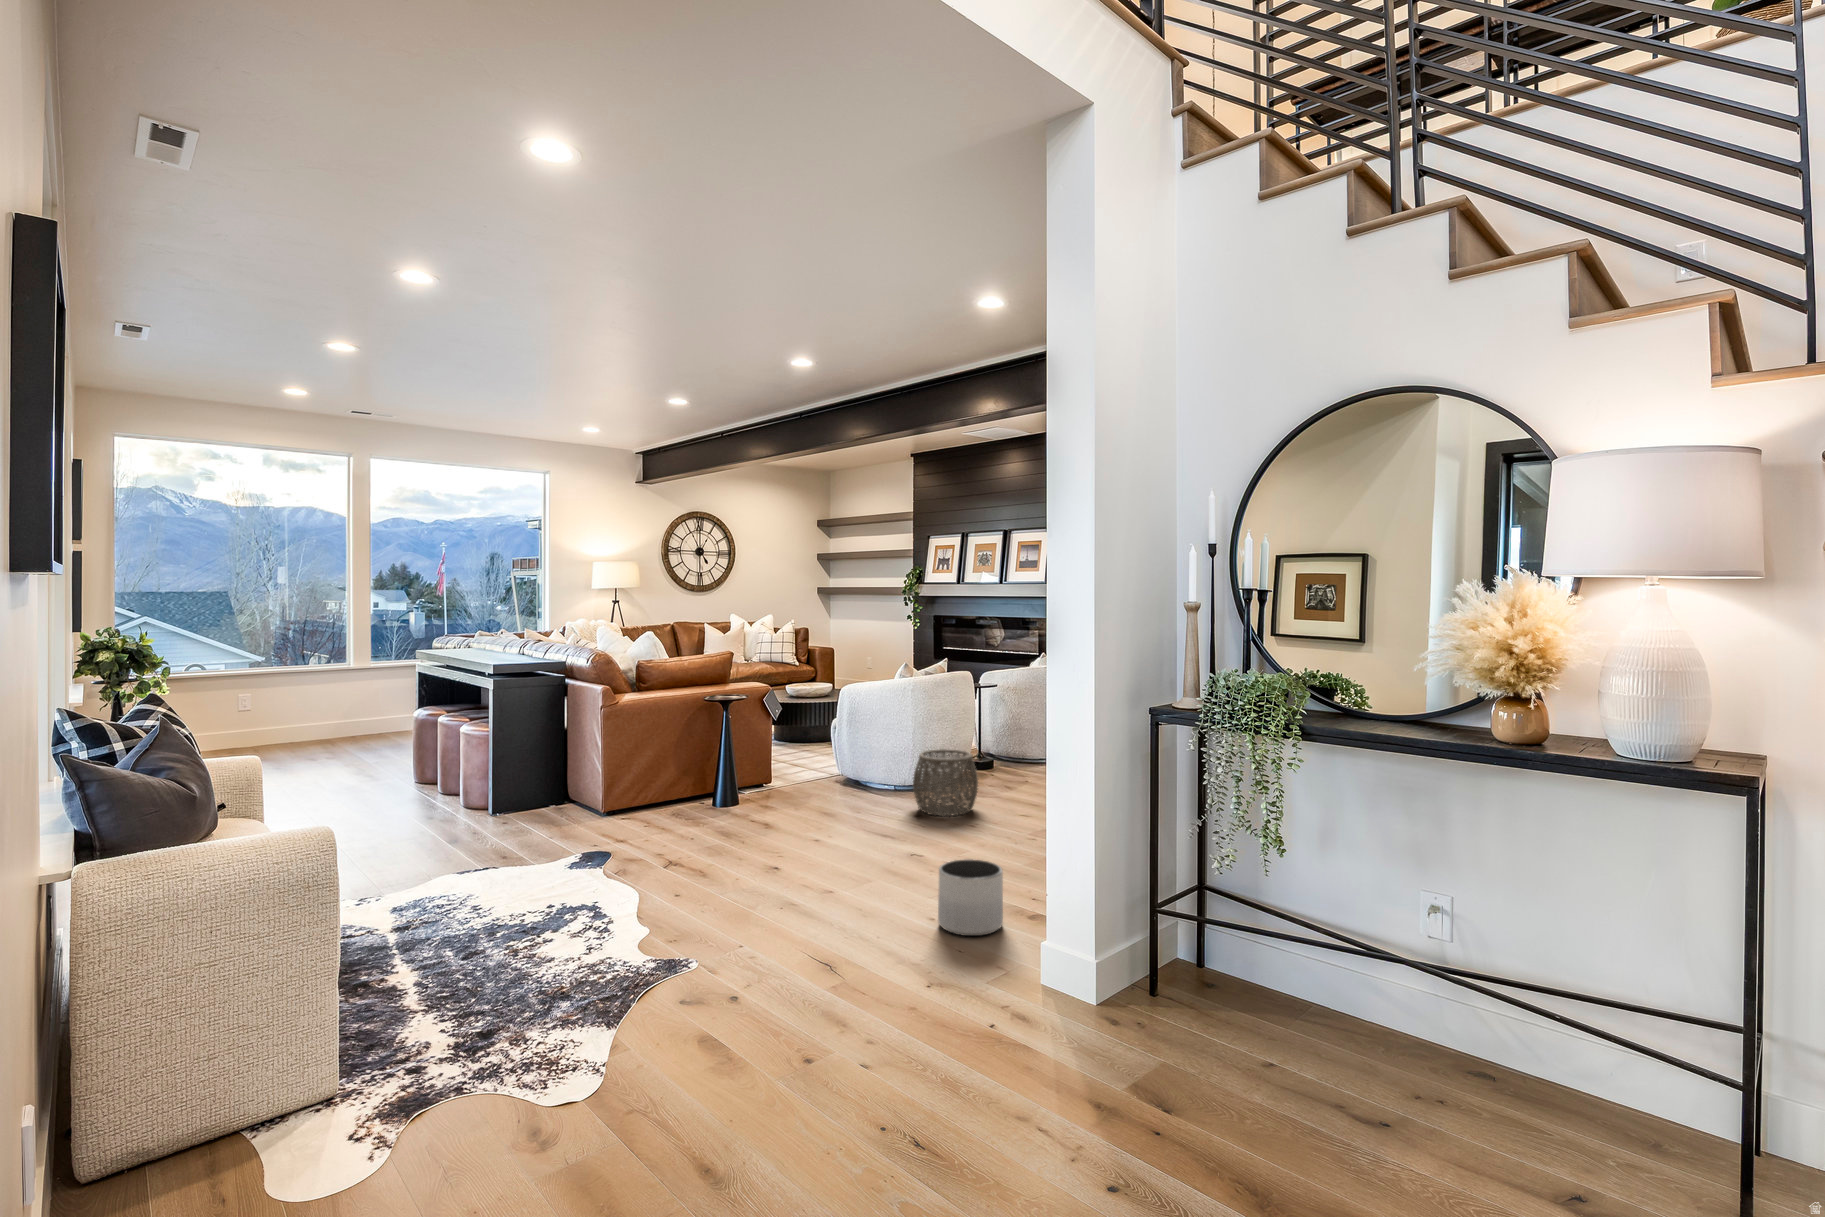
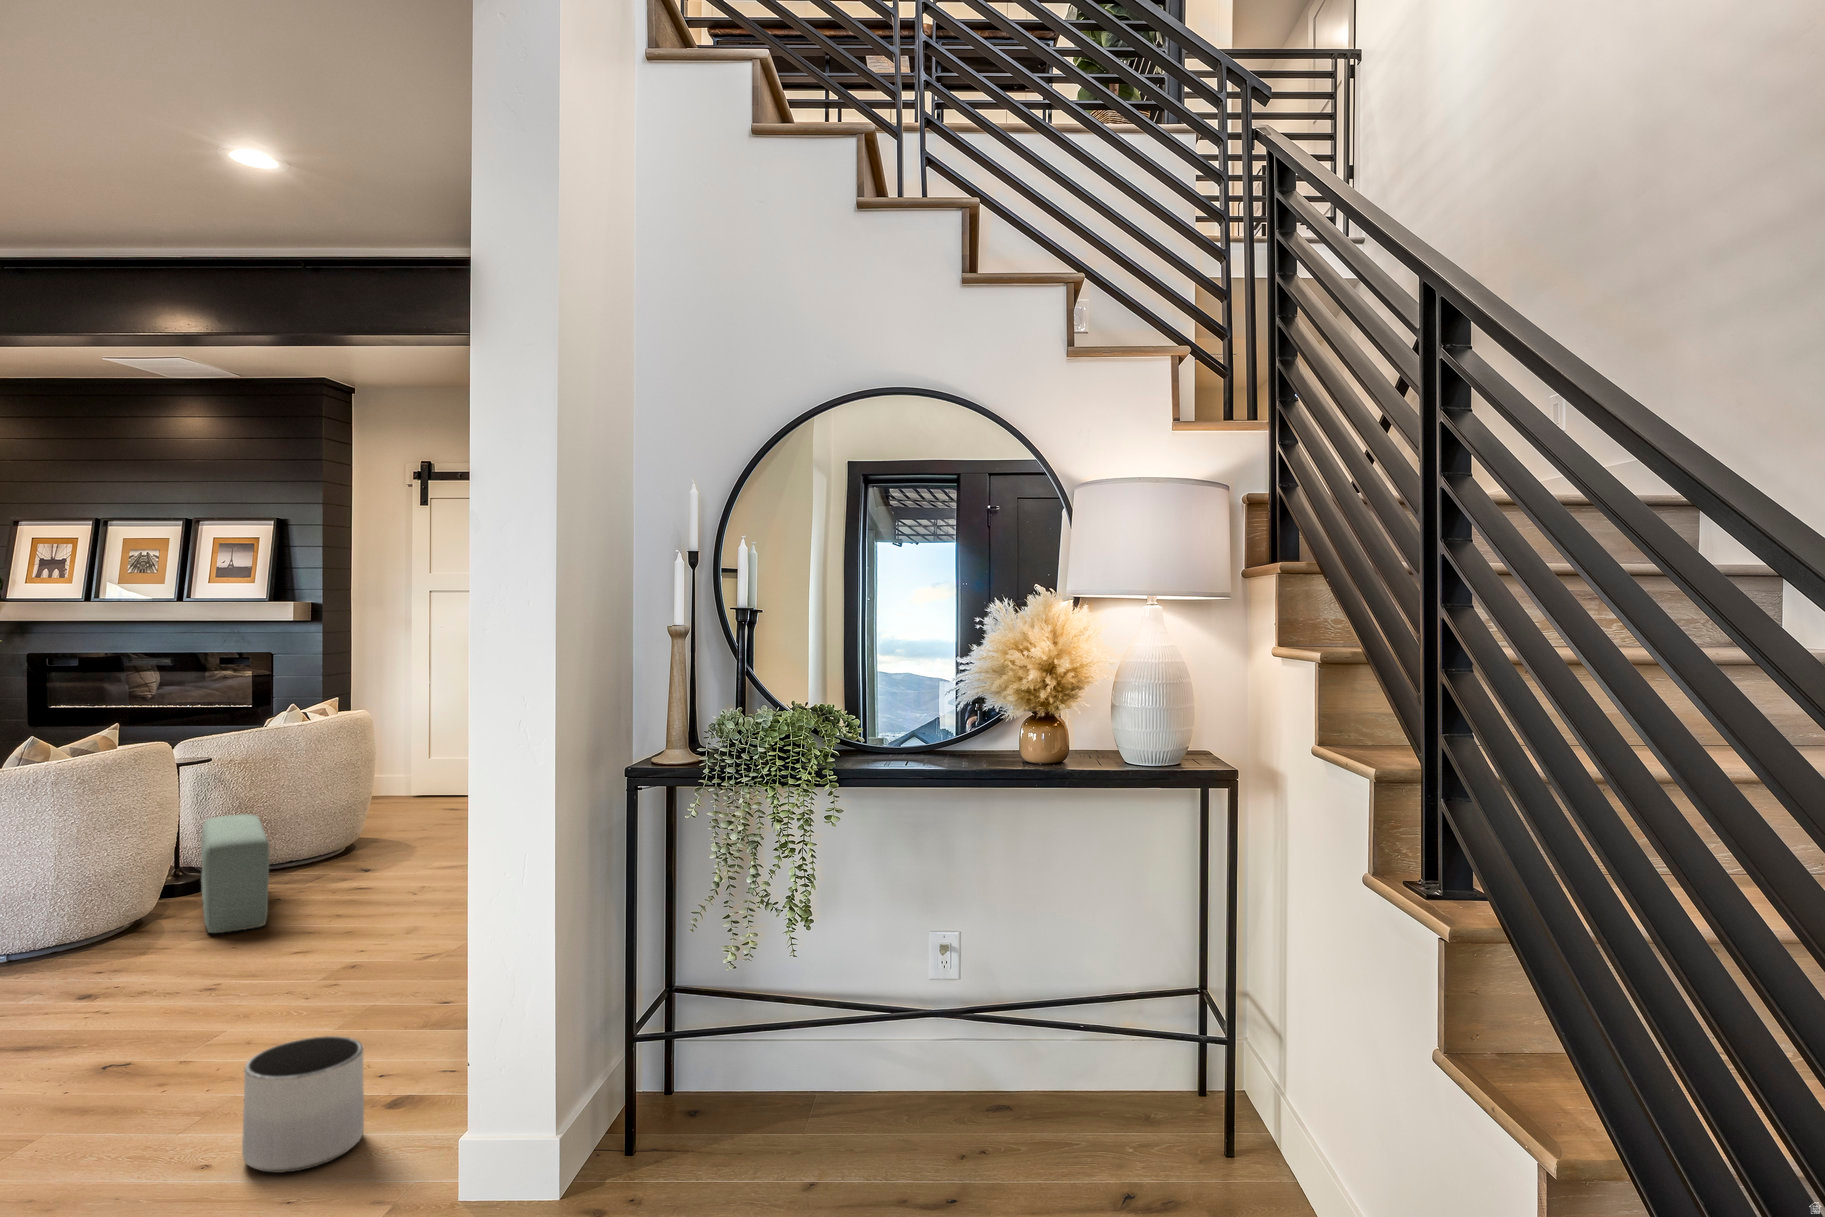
pouf: none [982,724,1022,797] -> present [201,814,269,933]
woven basket: present [913,750,978,816] -> none [79,868,214,985]

